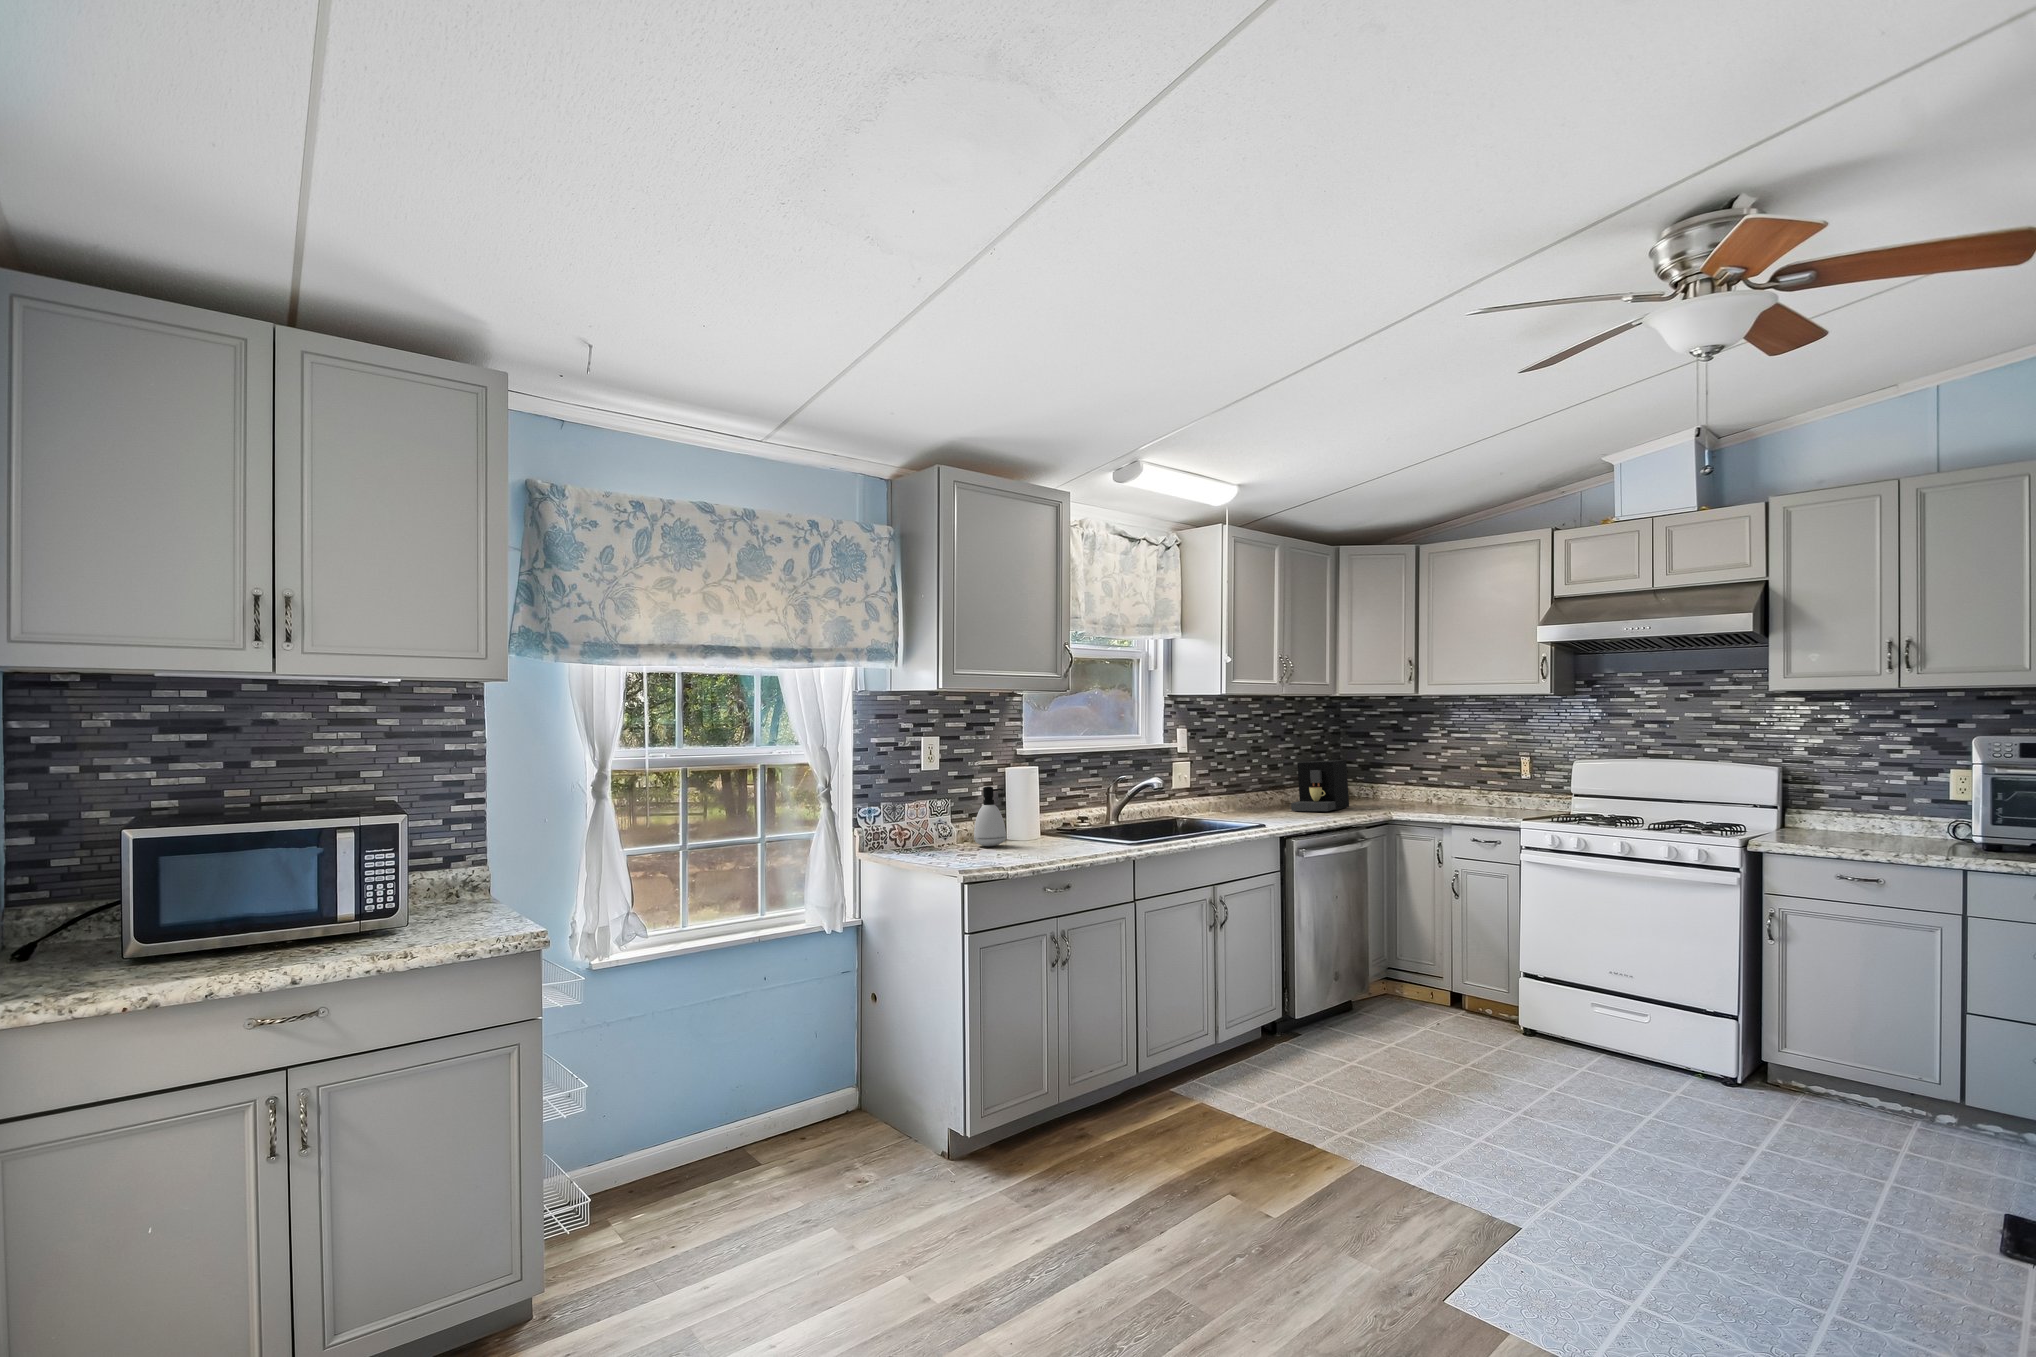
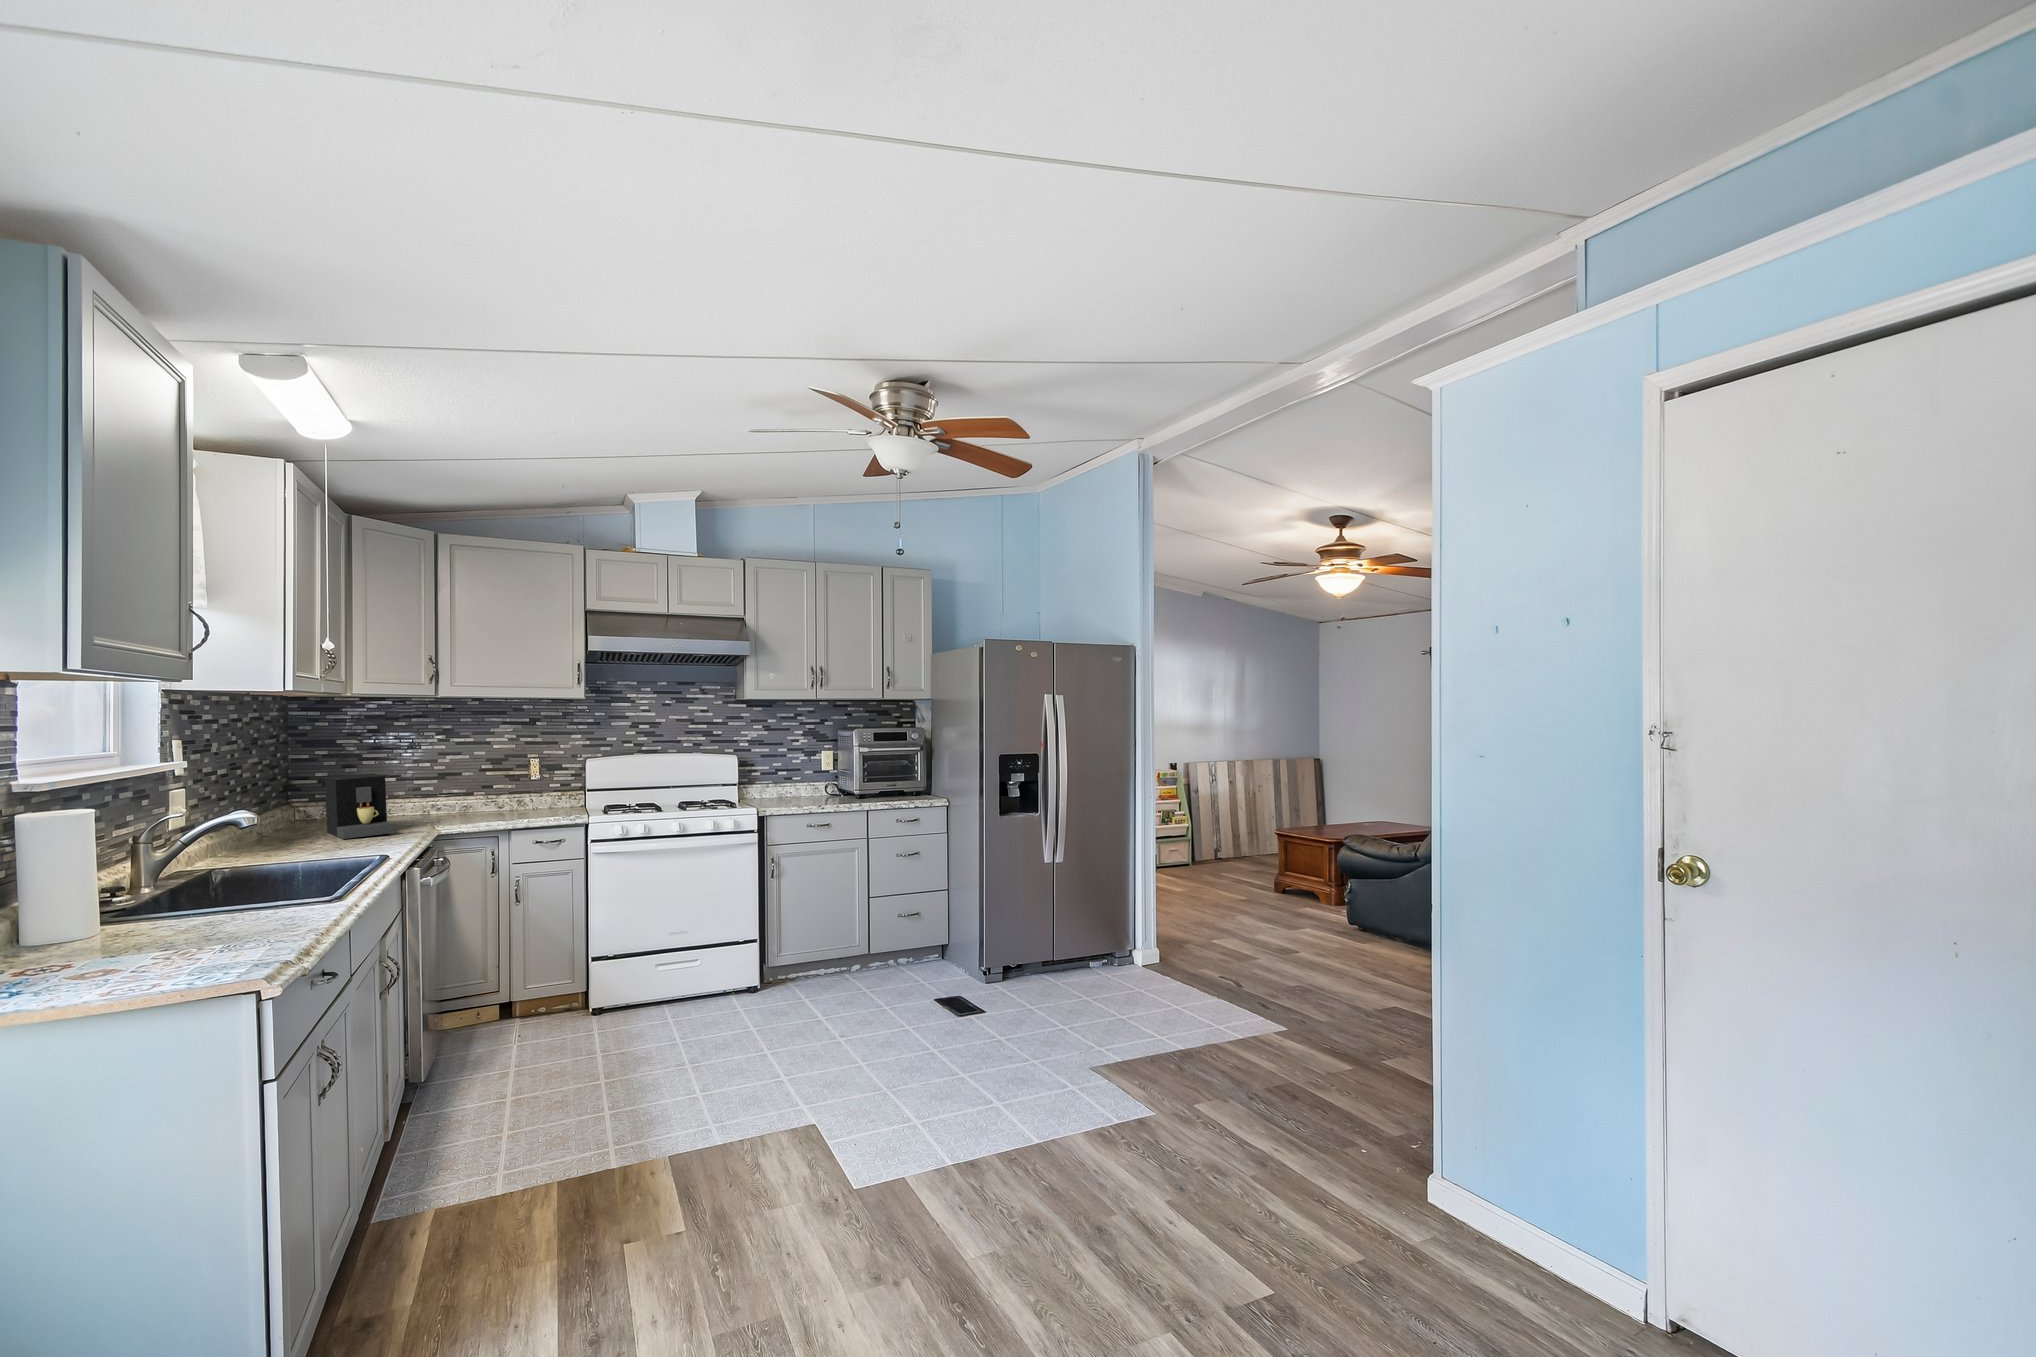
soap dispenser: present [974,786,1006,846] -> none [215,840,276,934]

